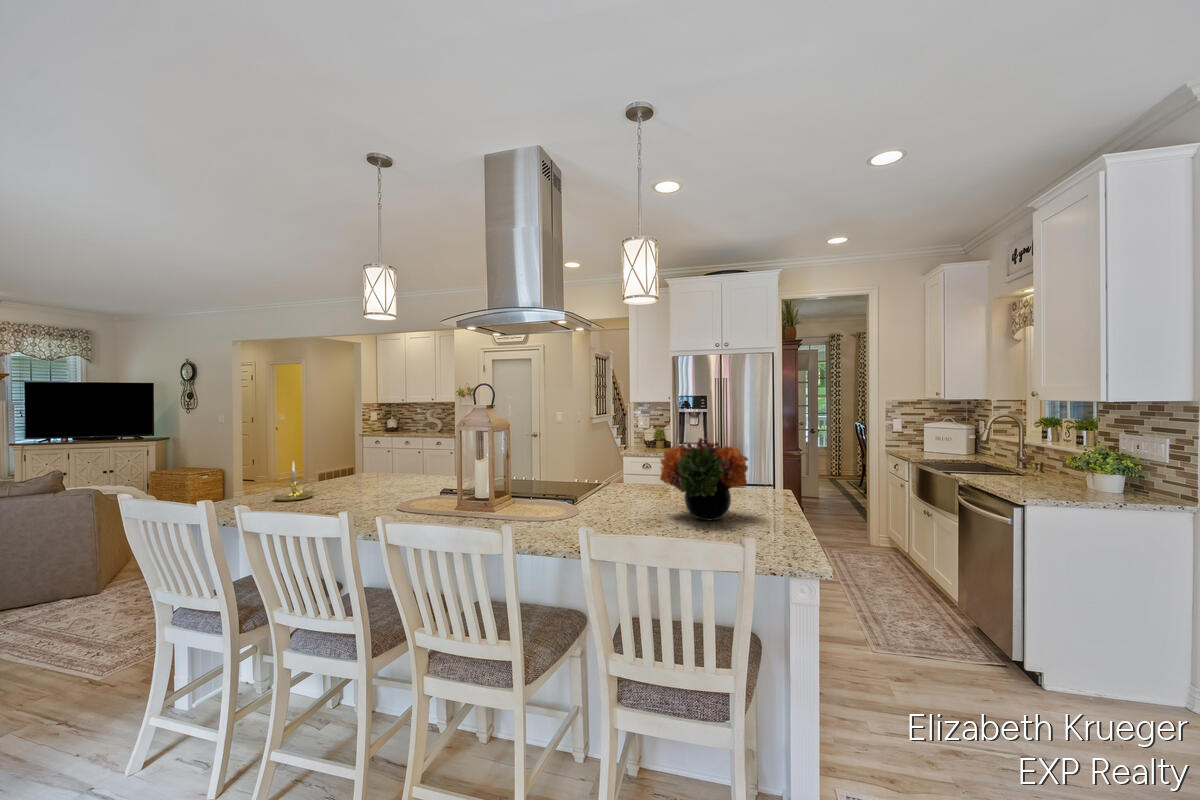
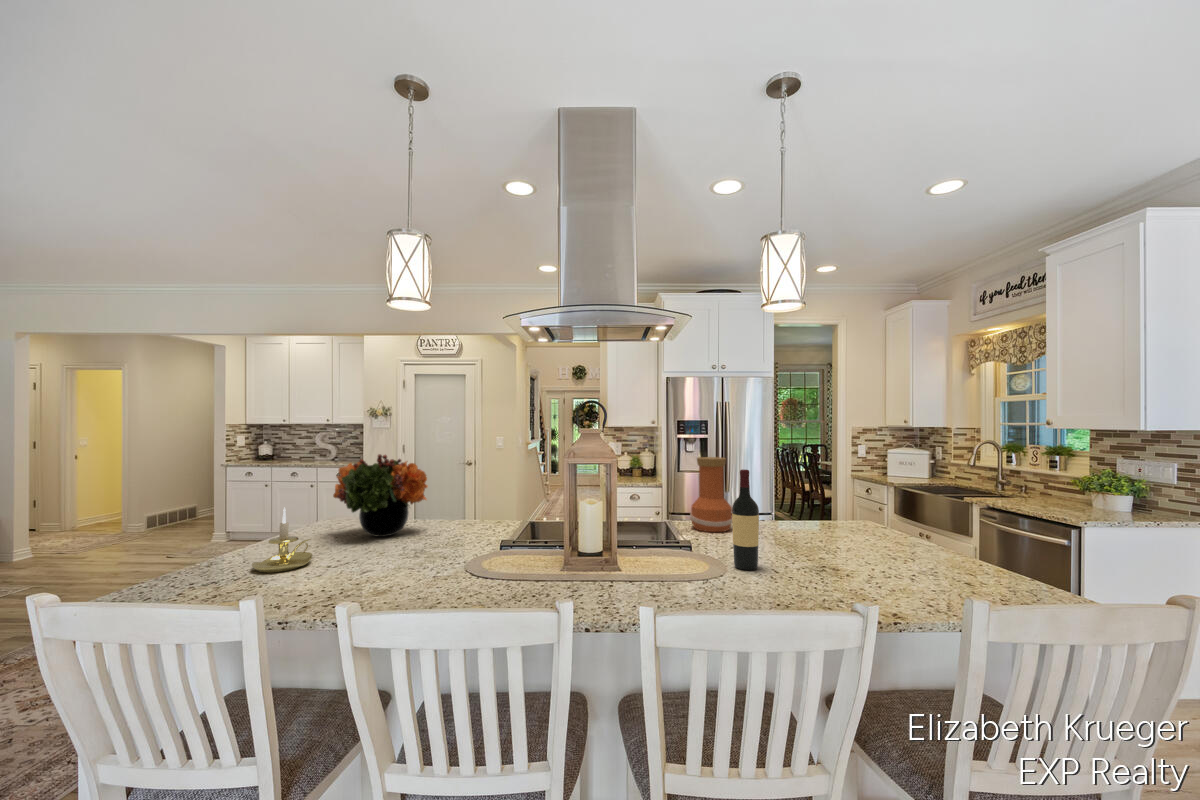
vase: none [608,430,644,492] -> present [690,457,732,532]
flower arrangement: present [660,438,748,520] -> present [333,454,428,537]
wine bottle: none [574,439,594,517] -> present [732,469,759,570]

